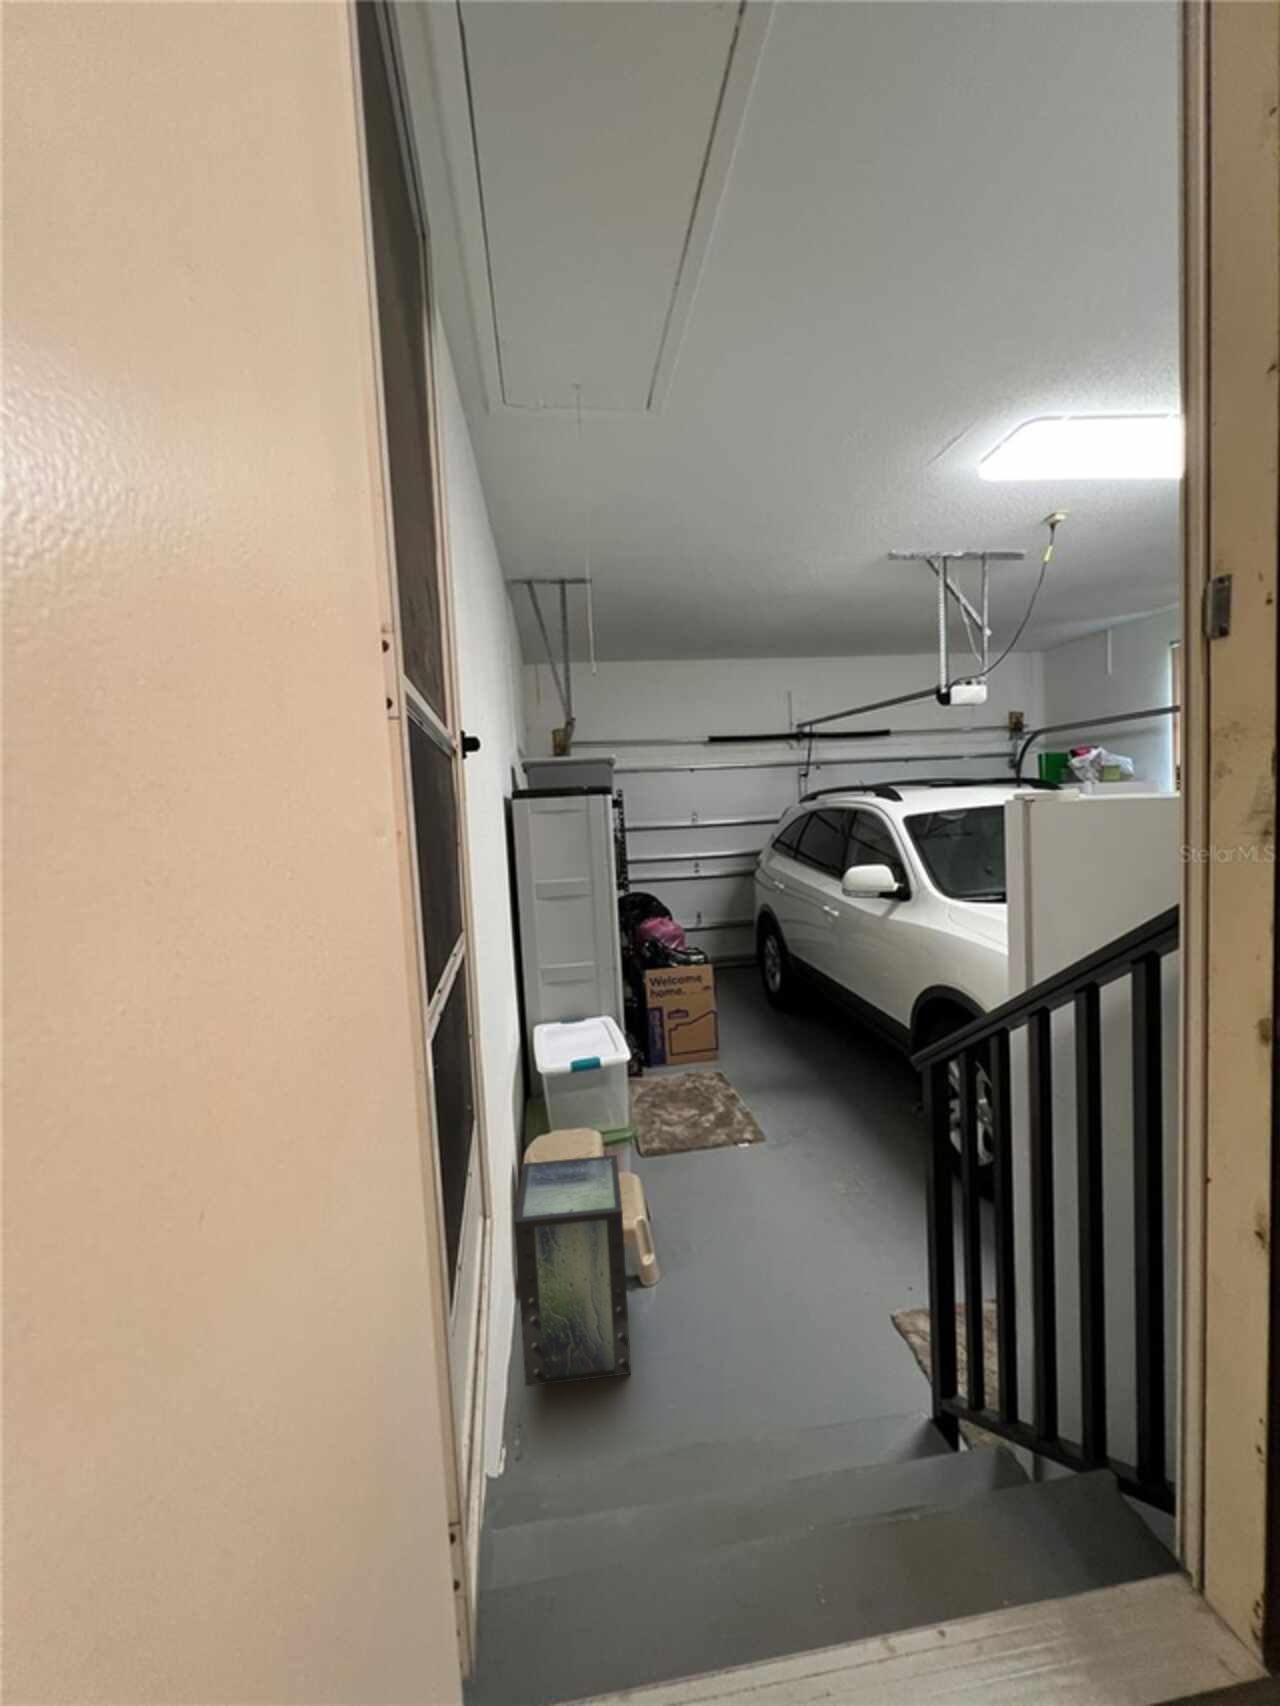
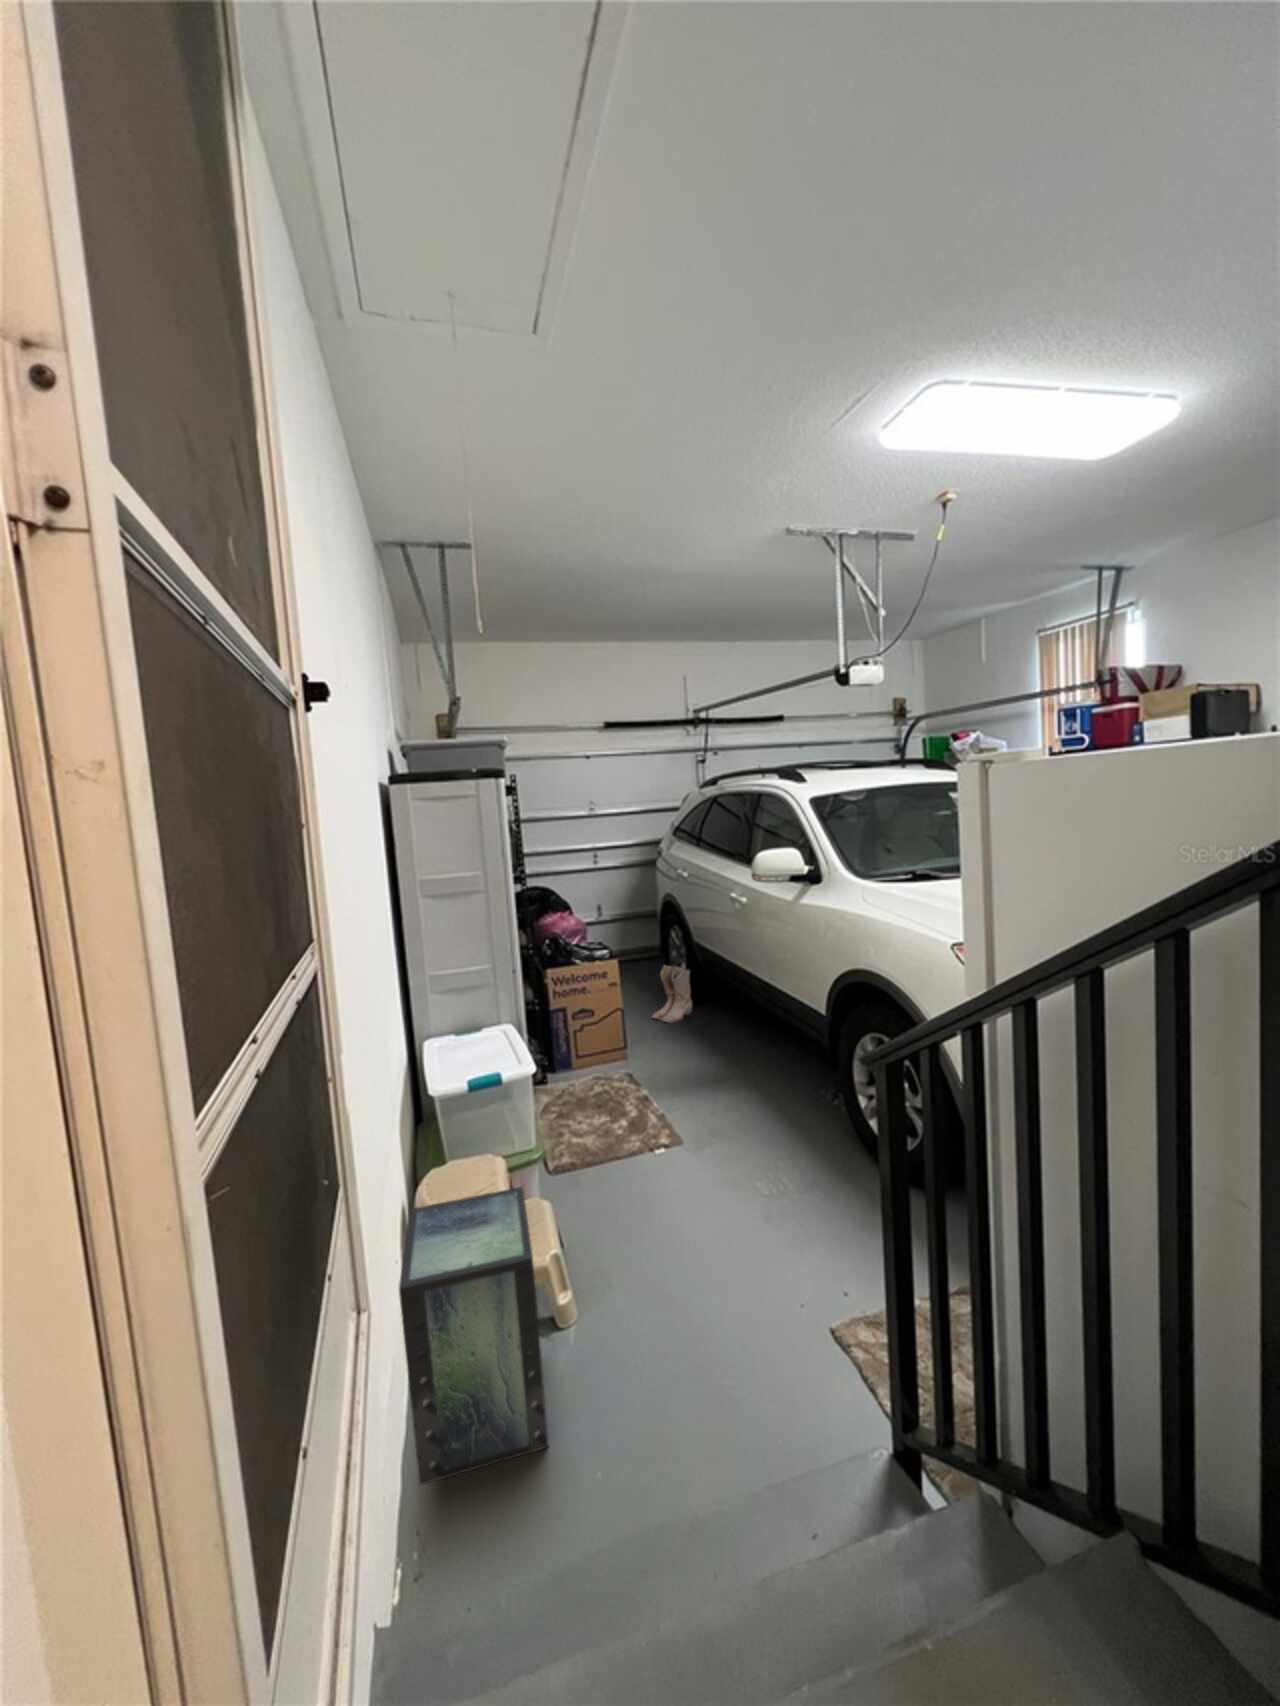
boots: none [744,973,784,1028] -> present [652,965,692,1023]

